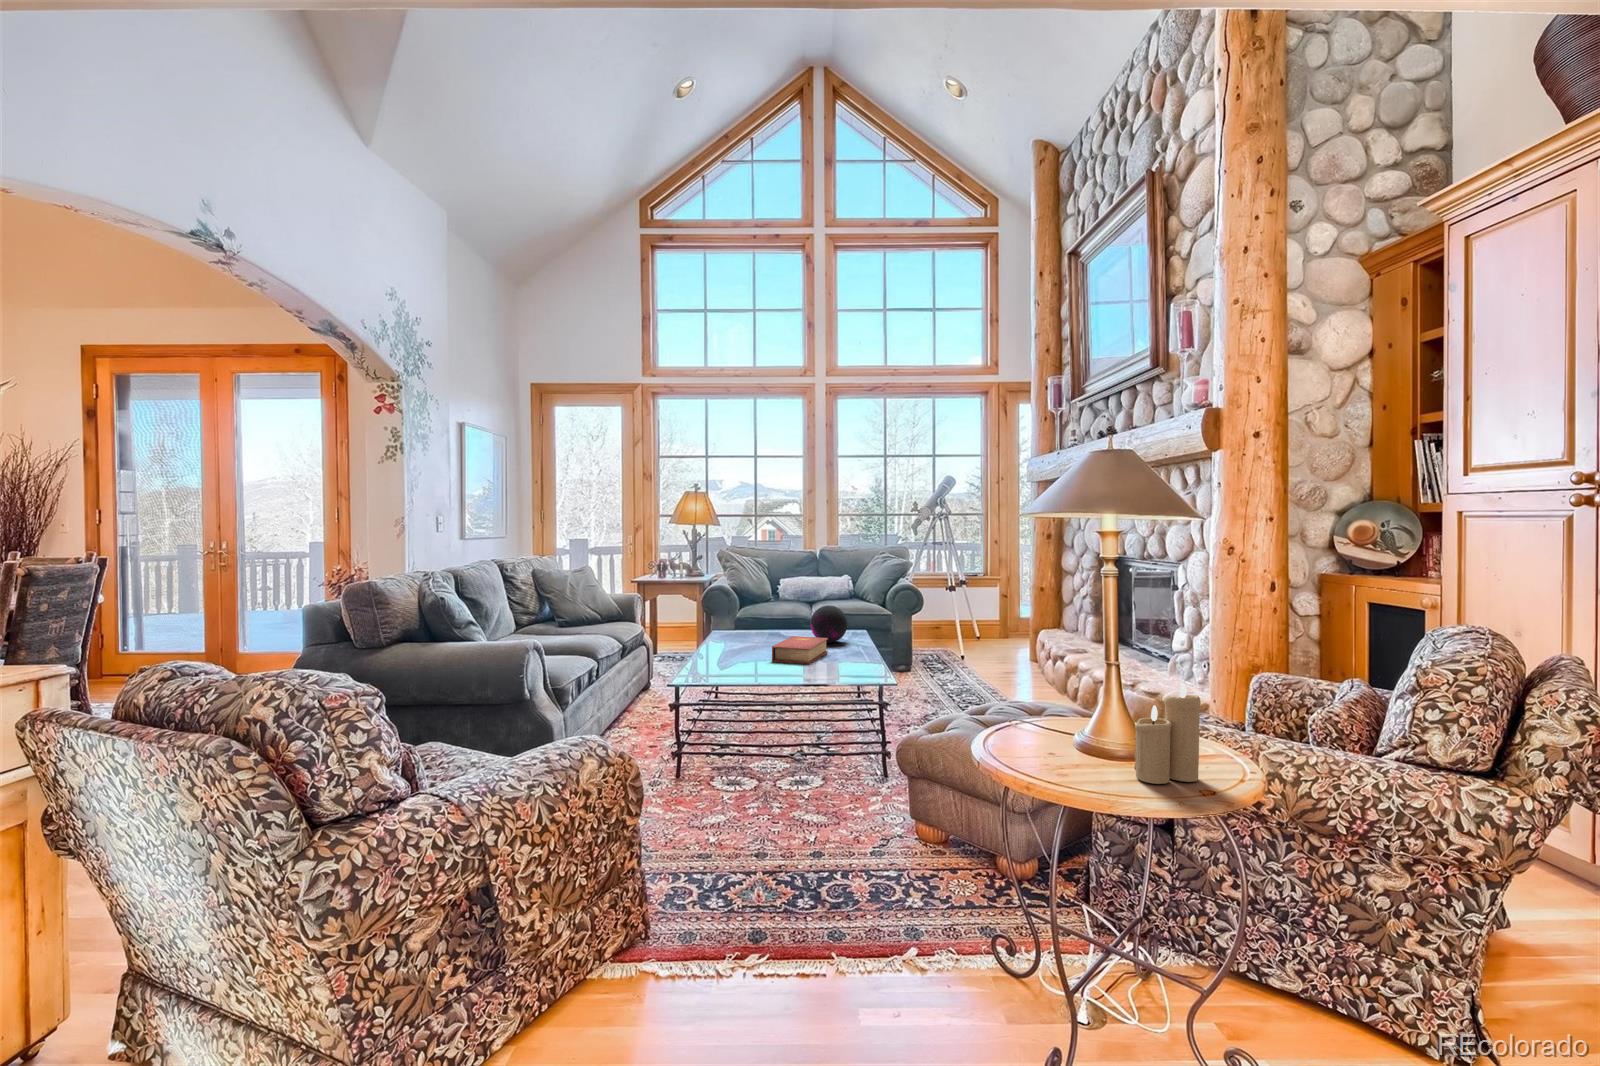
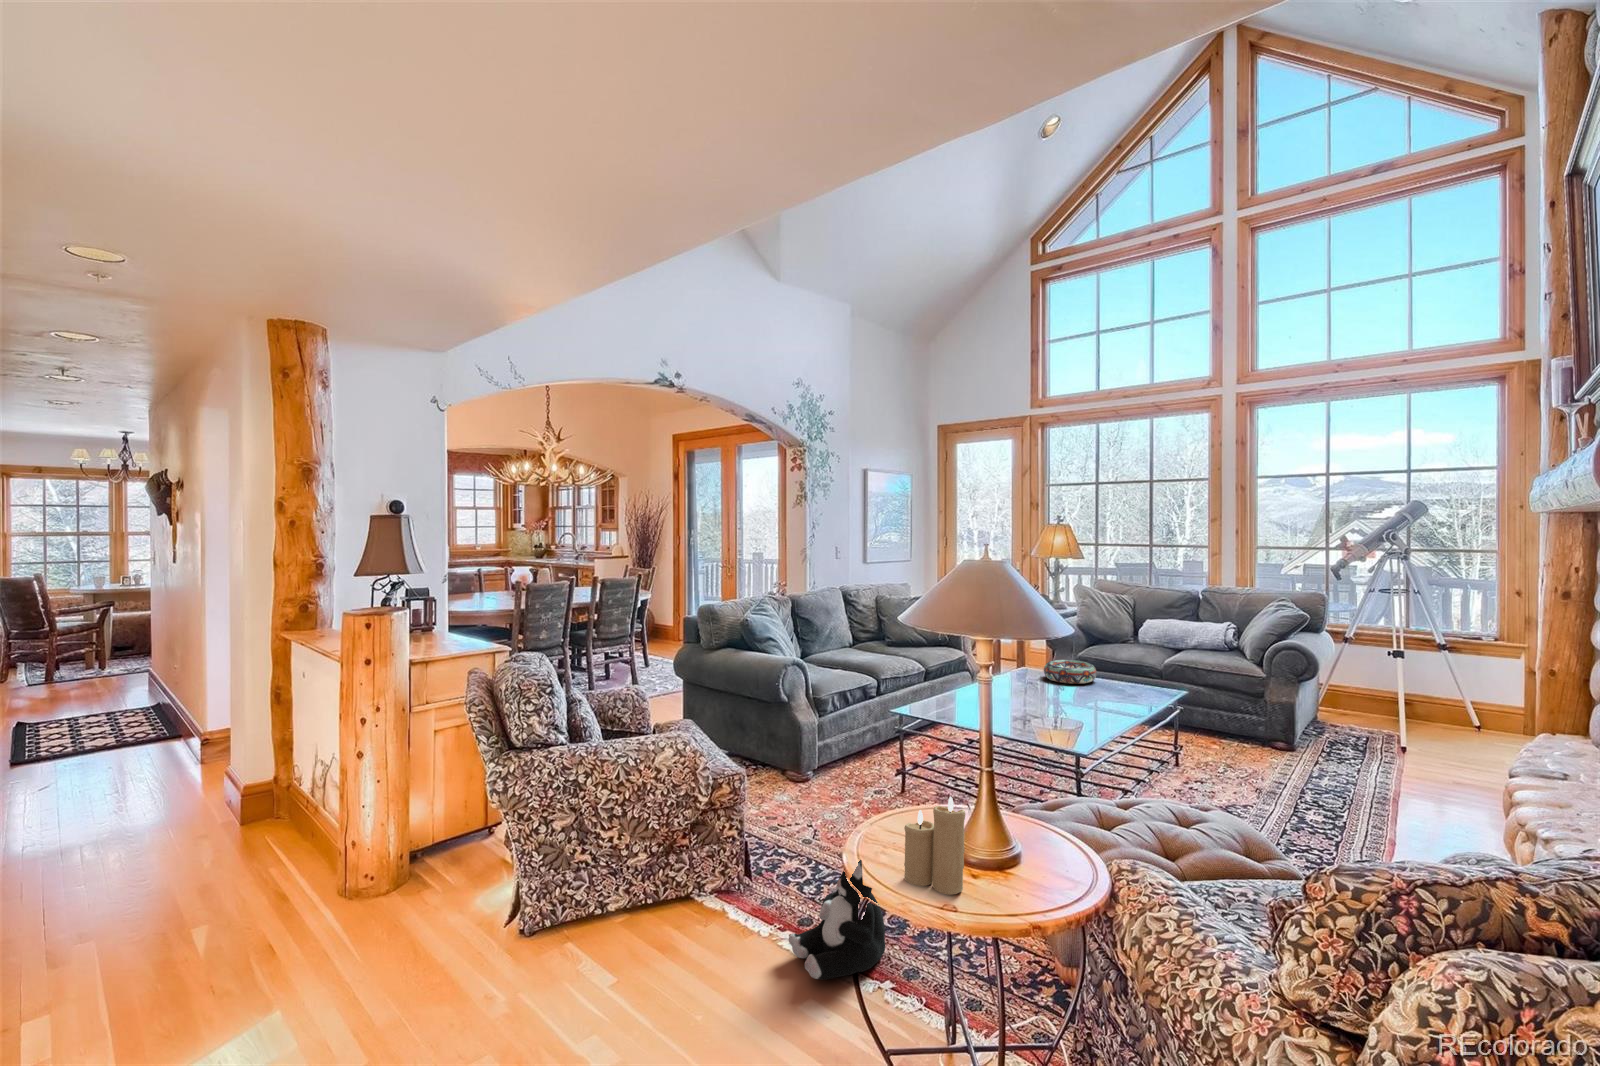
decorative orb: present [810,606,847,643] -> none [1095,657,1138,697]
decorative bowl: none [745,617,794,639] -> present [1044,660,1097,684]
book: present [772,636,828,664] -> none [1016,684,1088,715]
plush toy: none [787,827,888,984] -> present [789,860,885,980]

